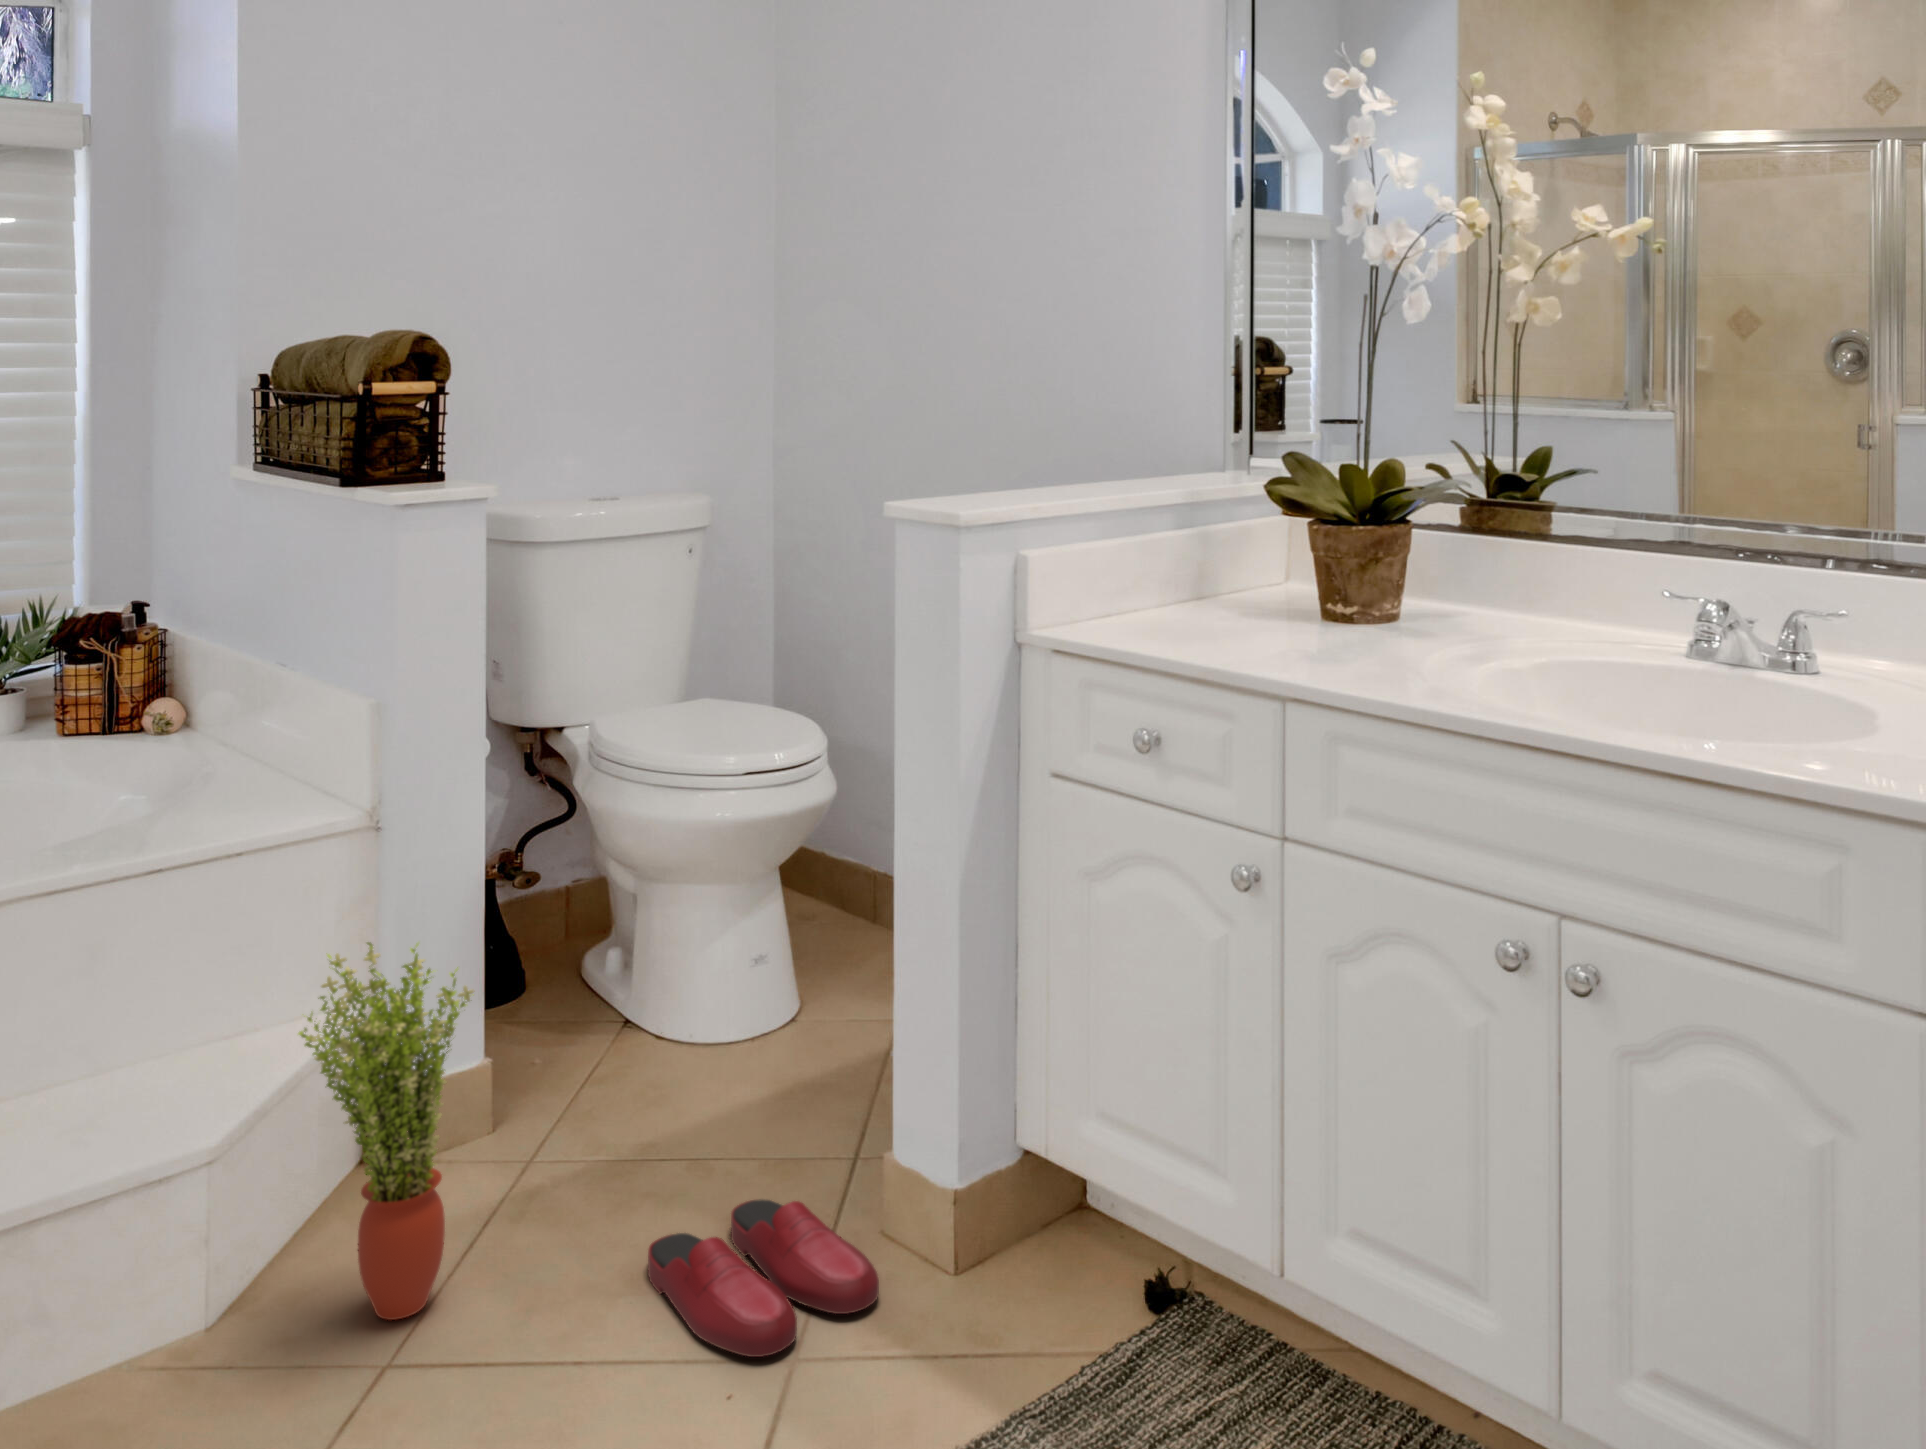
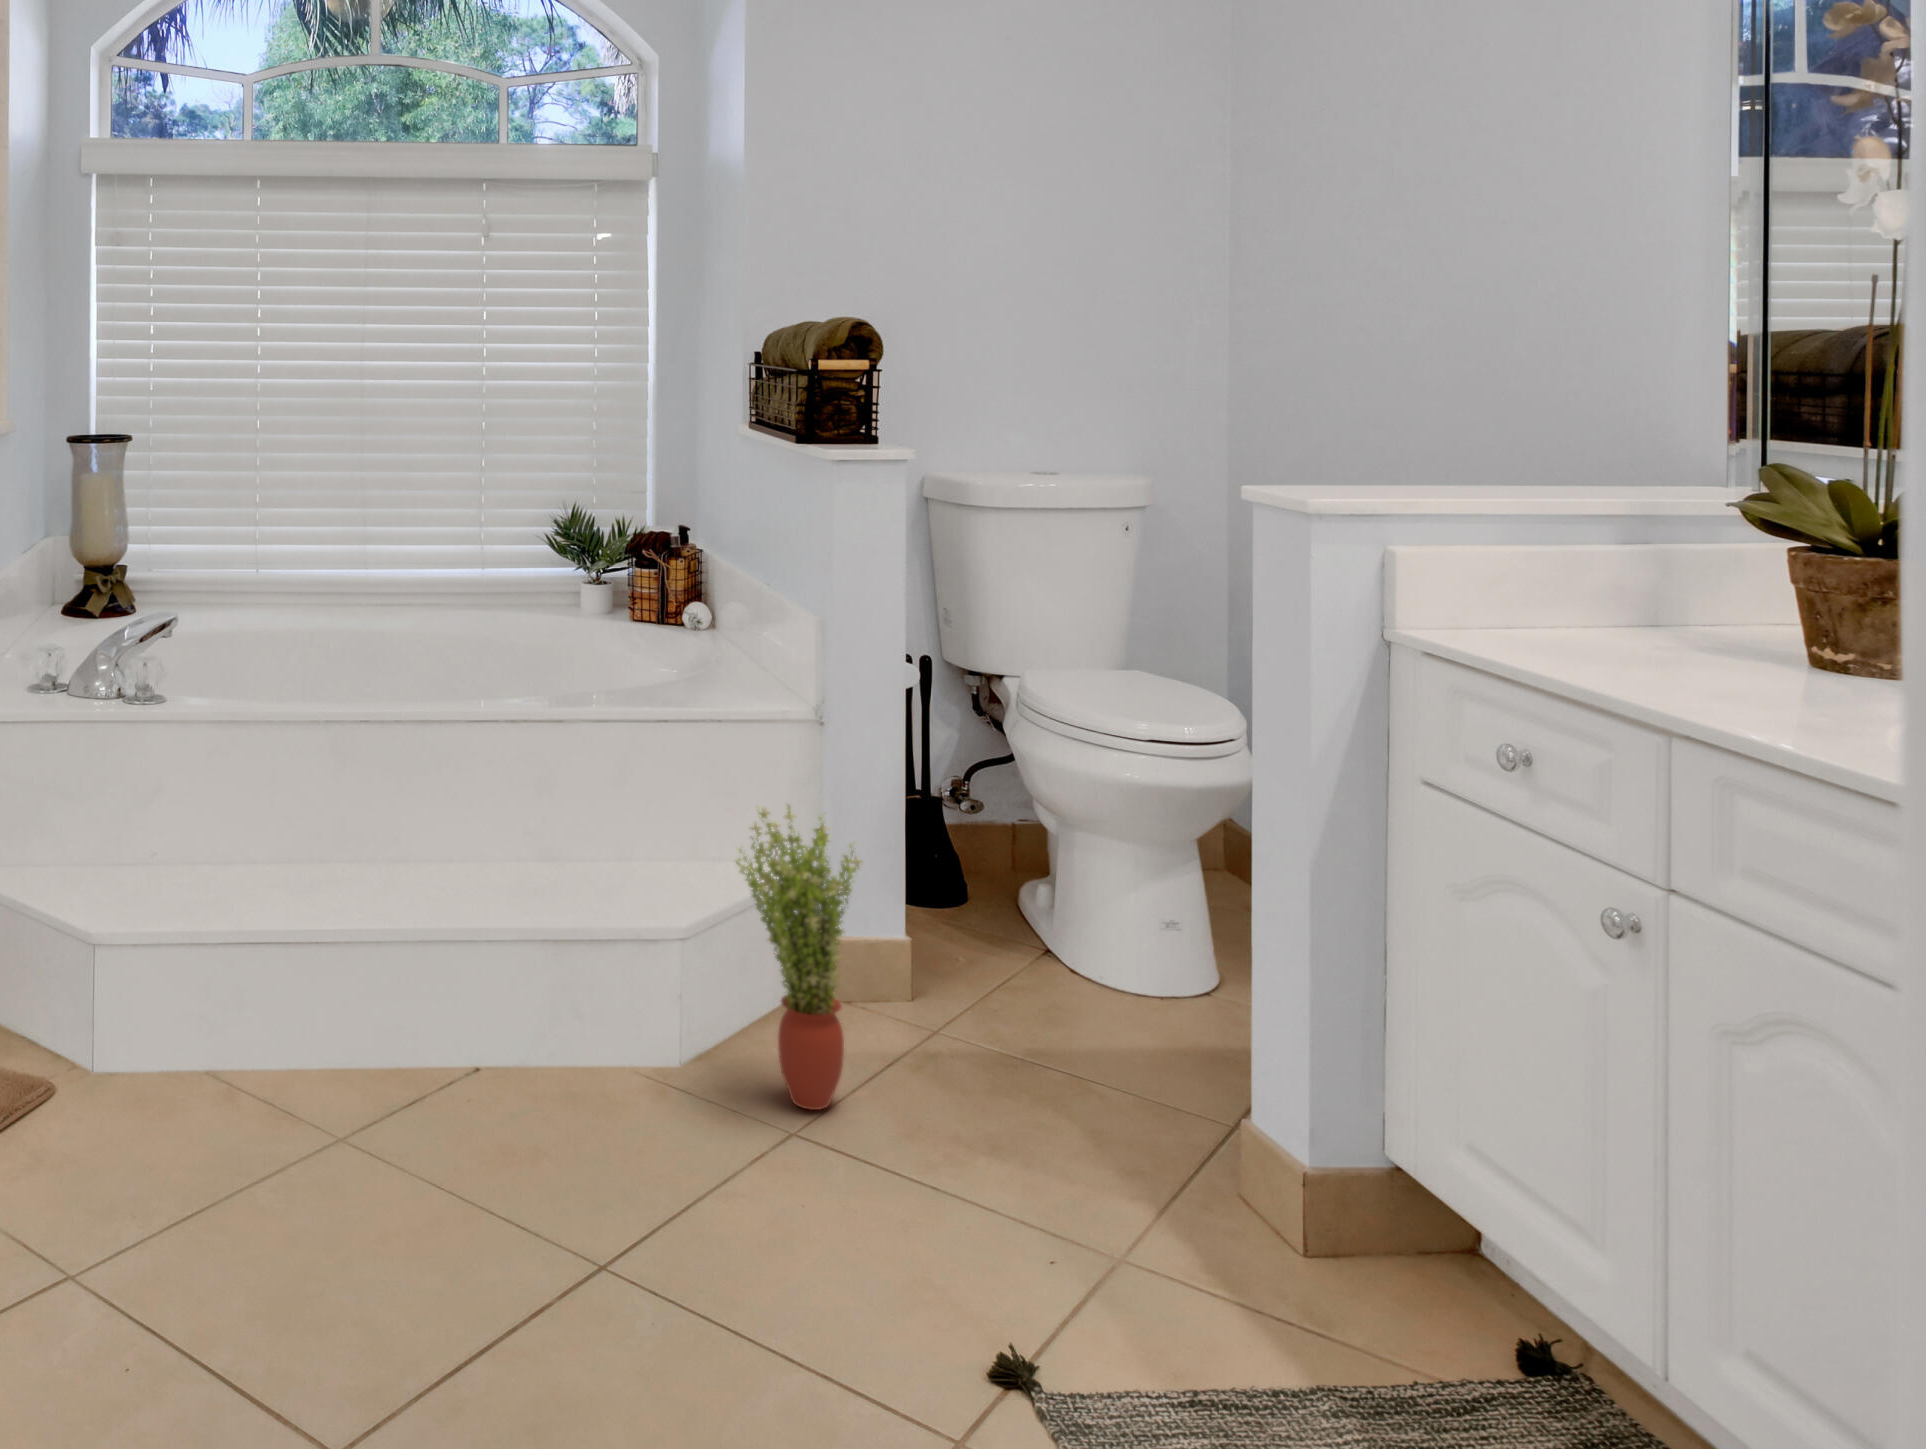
slippers: present [648,1199,879,1357] -> none [1010,1122,1218,1249]

